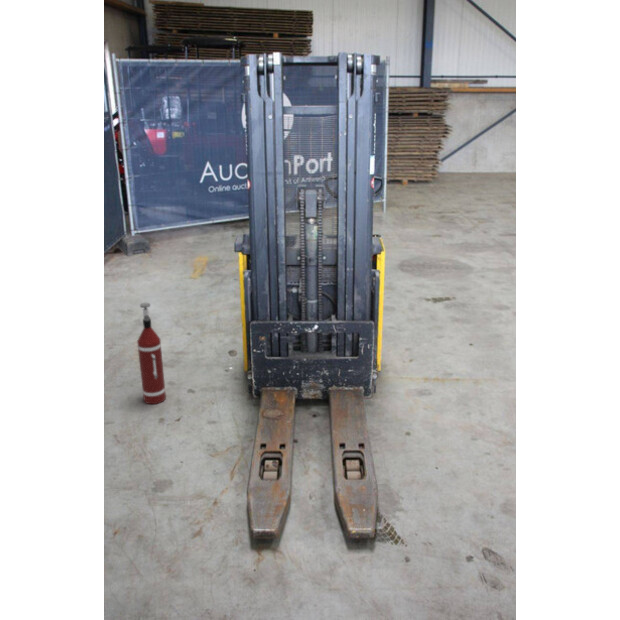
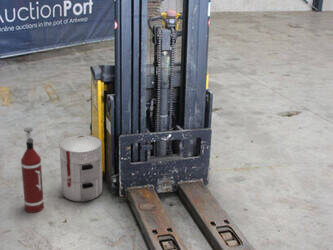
waste bin: none [188,318,242,398] -> present [59,135,102,202]

